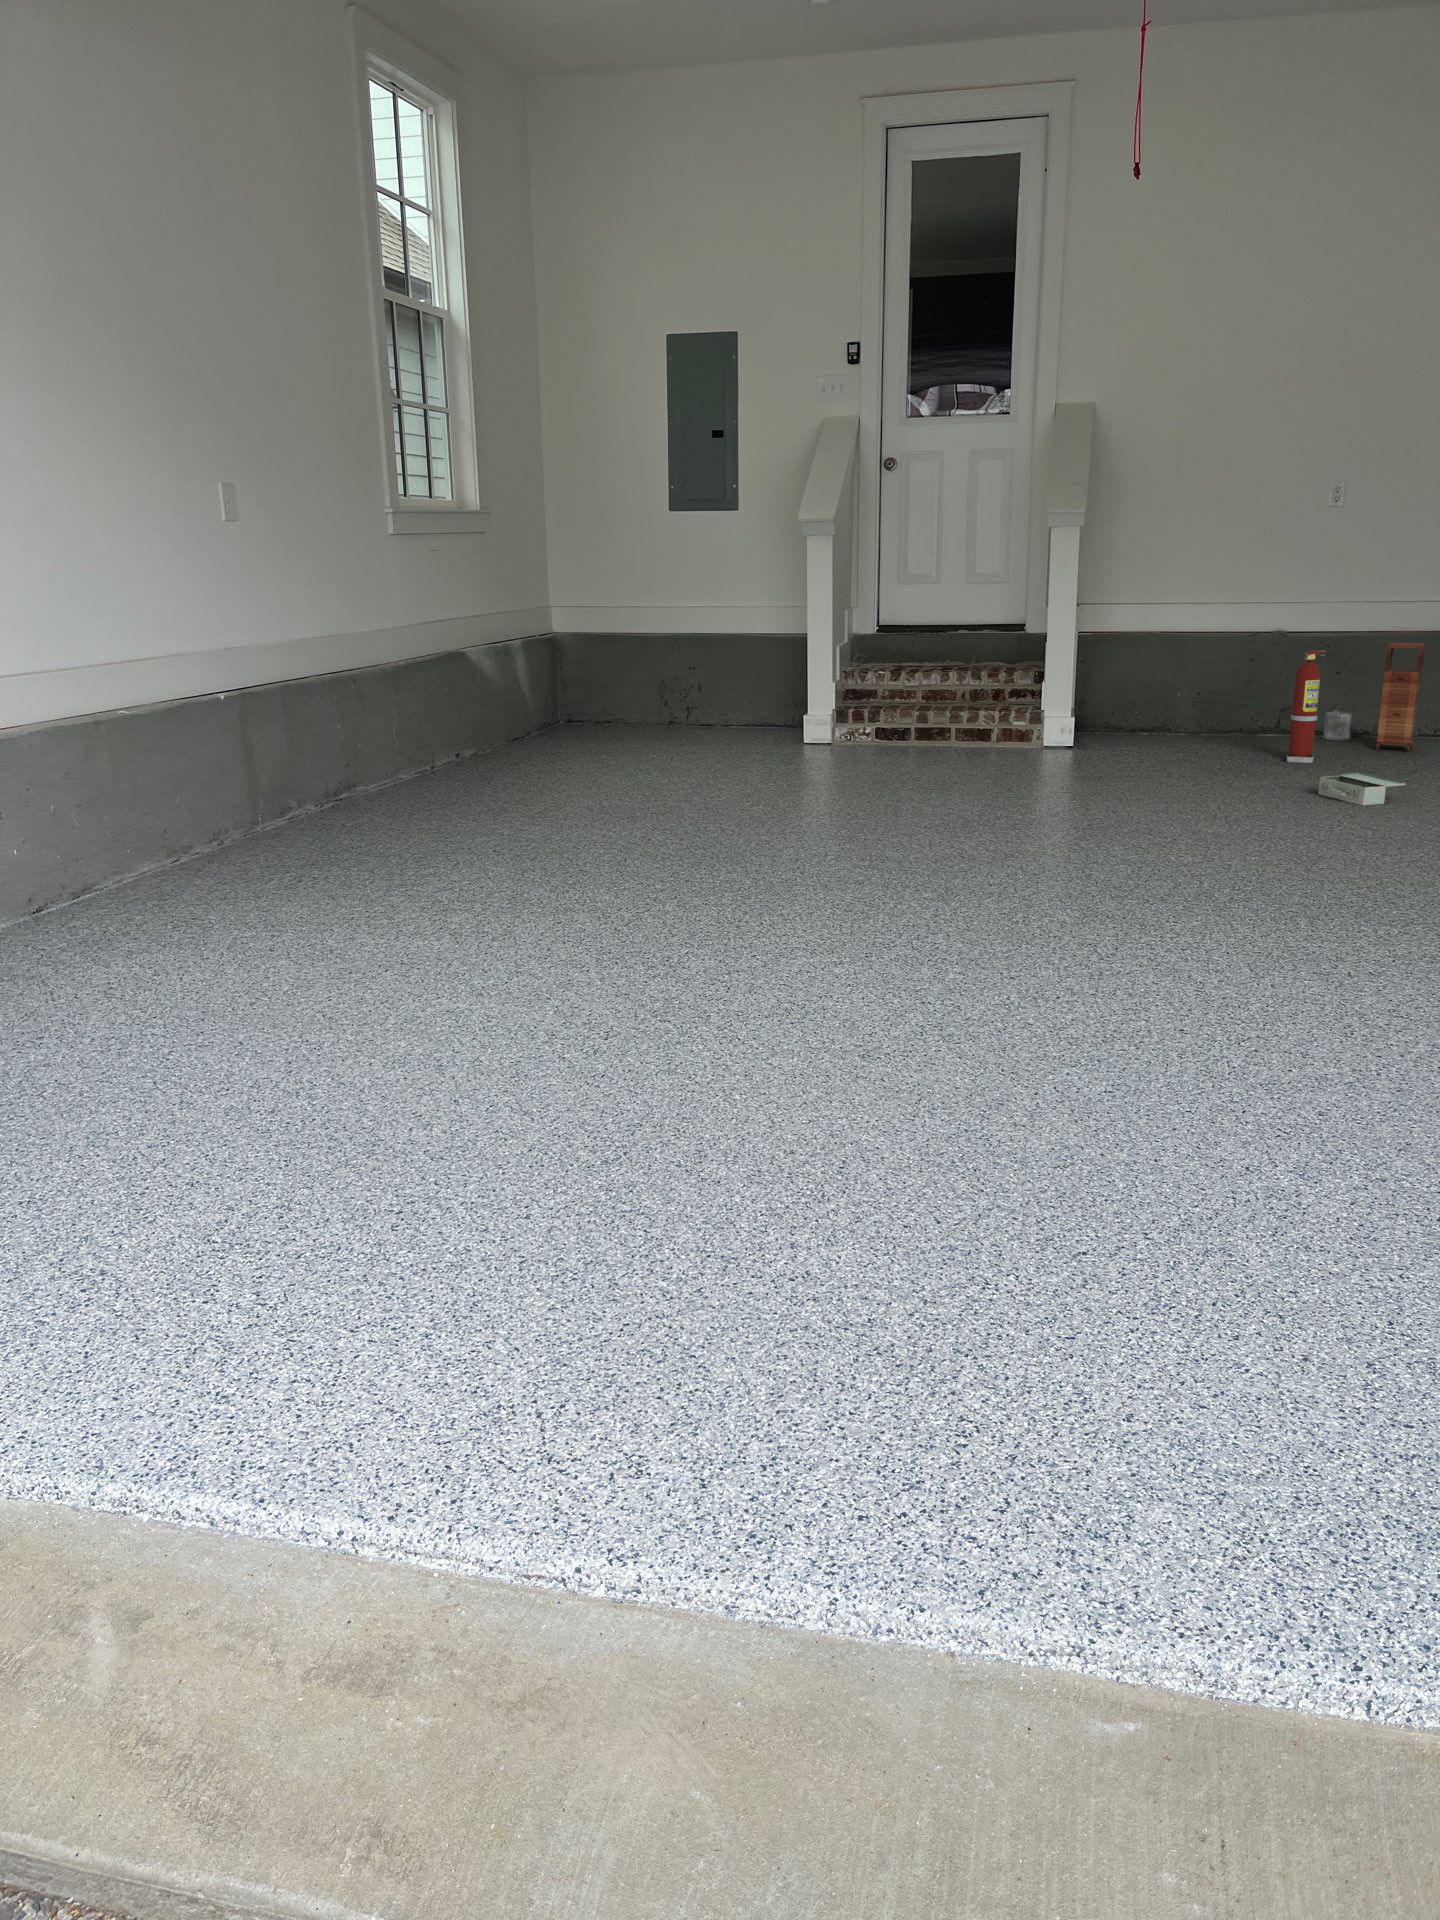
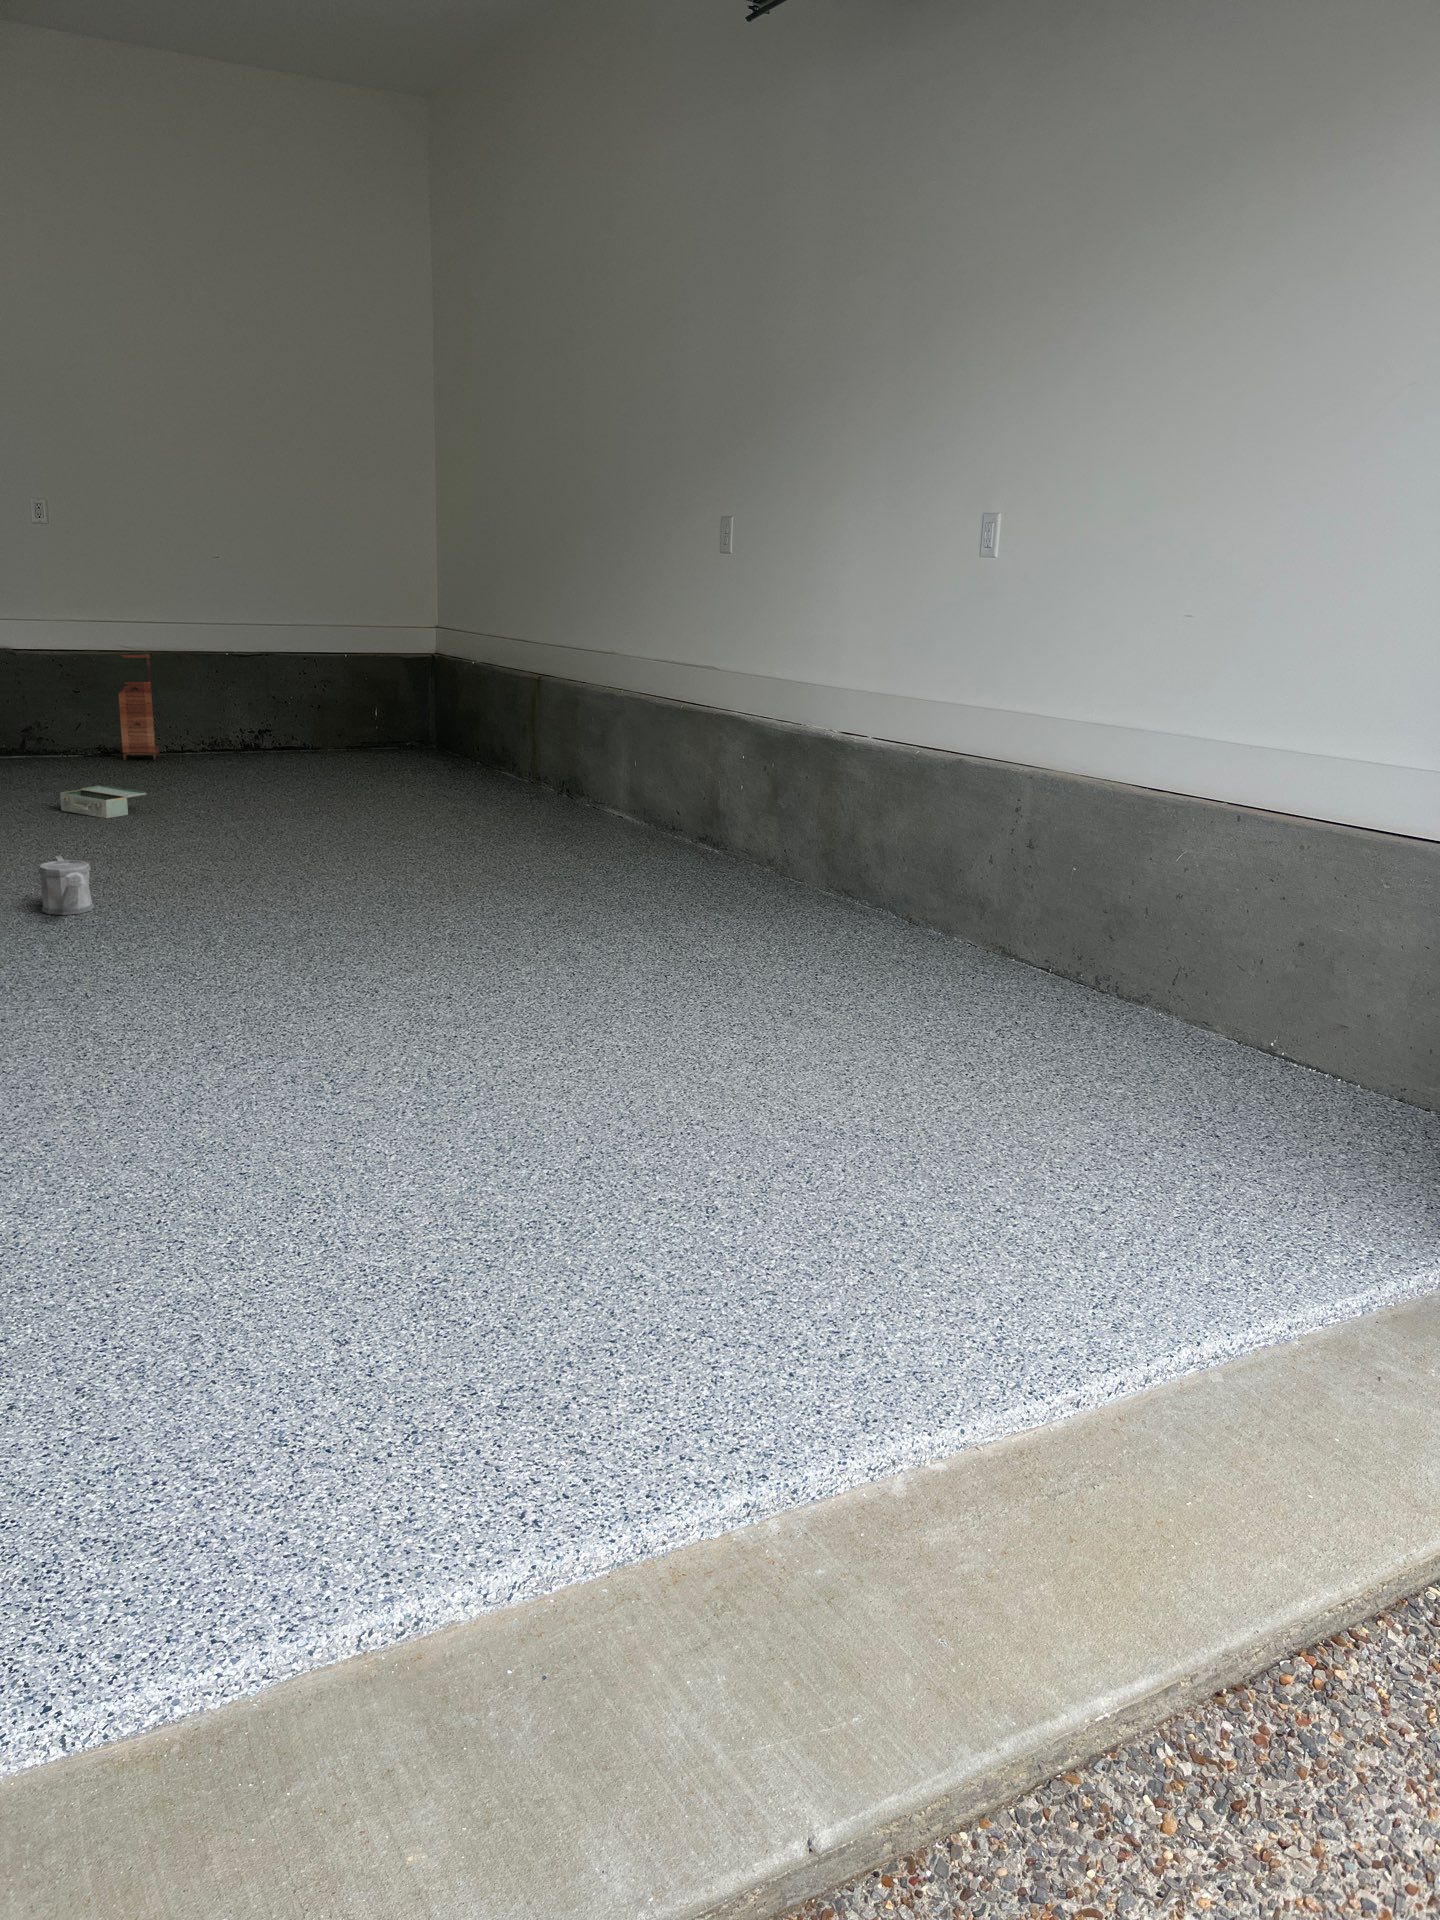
fire extinguisher: present [1287,650,1325,763] -> none [23,661,57,779]
watering can: present [1322,710,1353,740] -> present [38,856,94,915]

